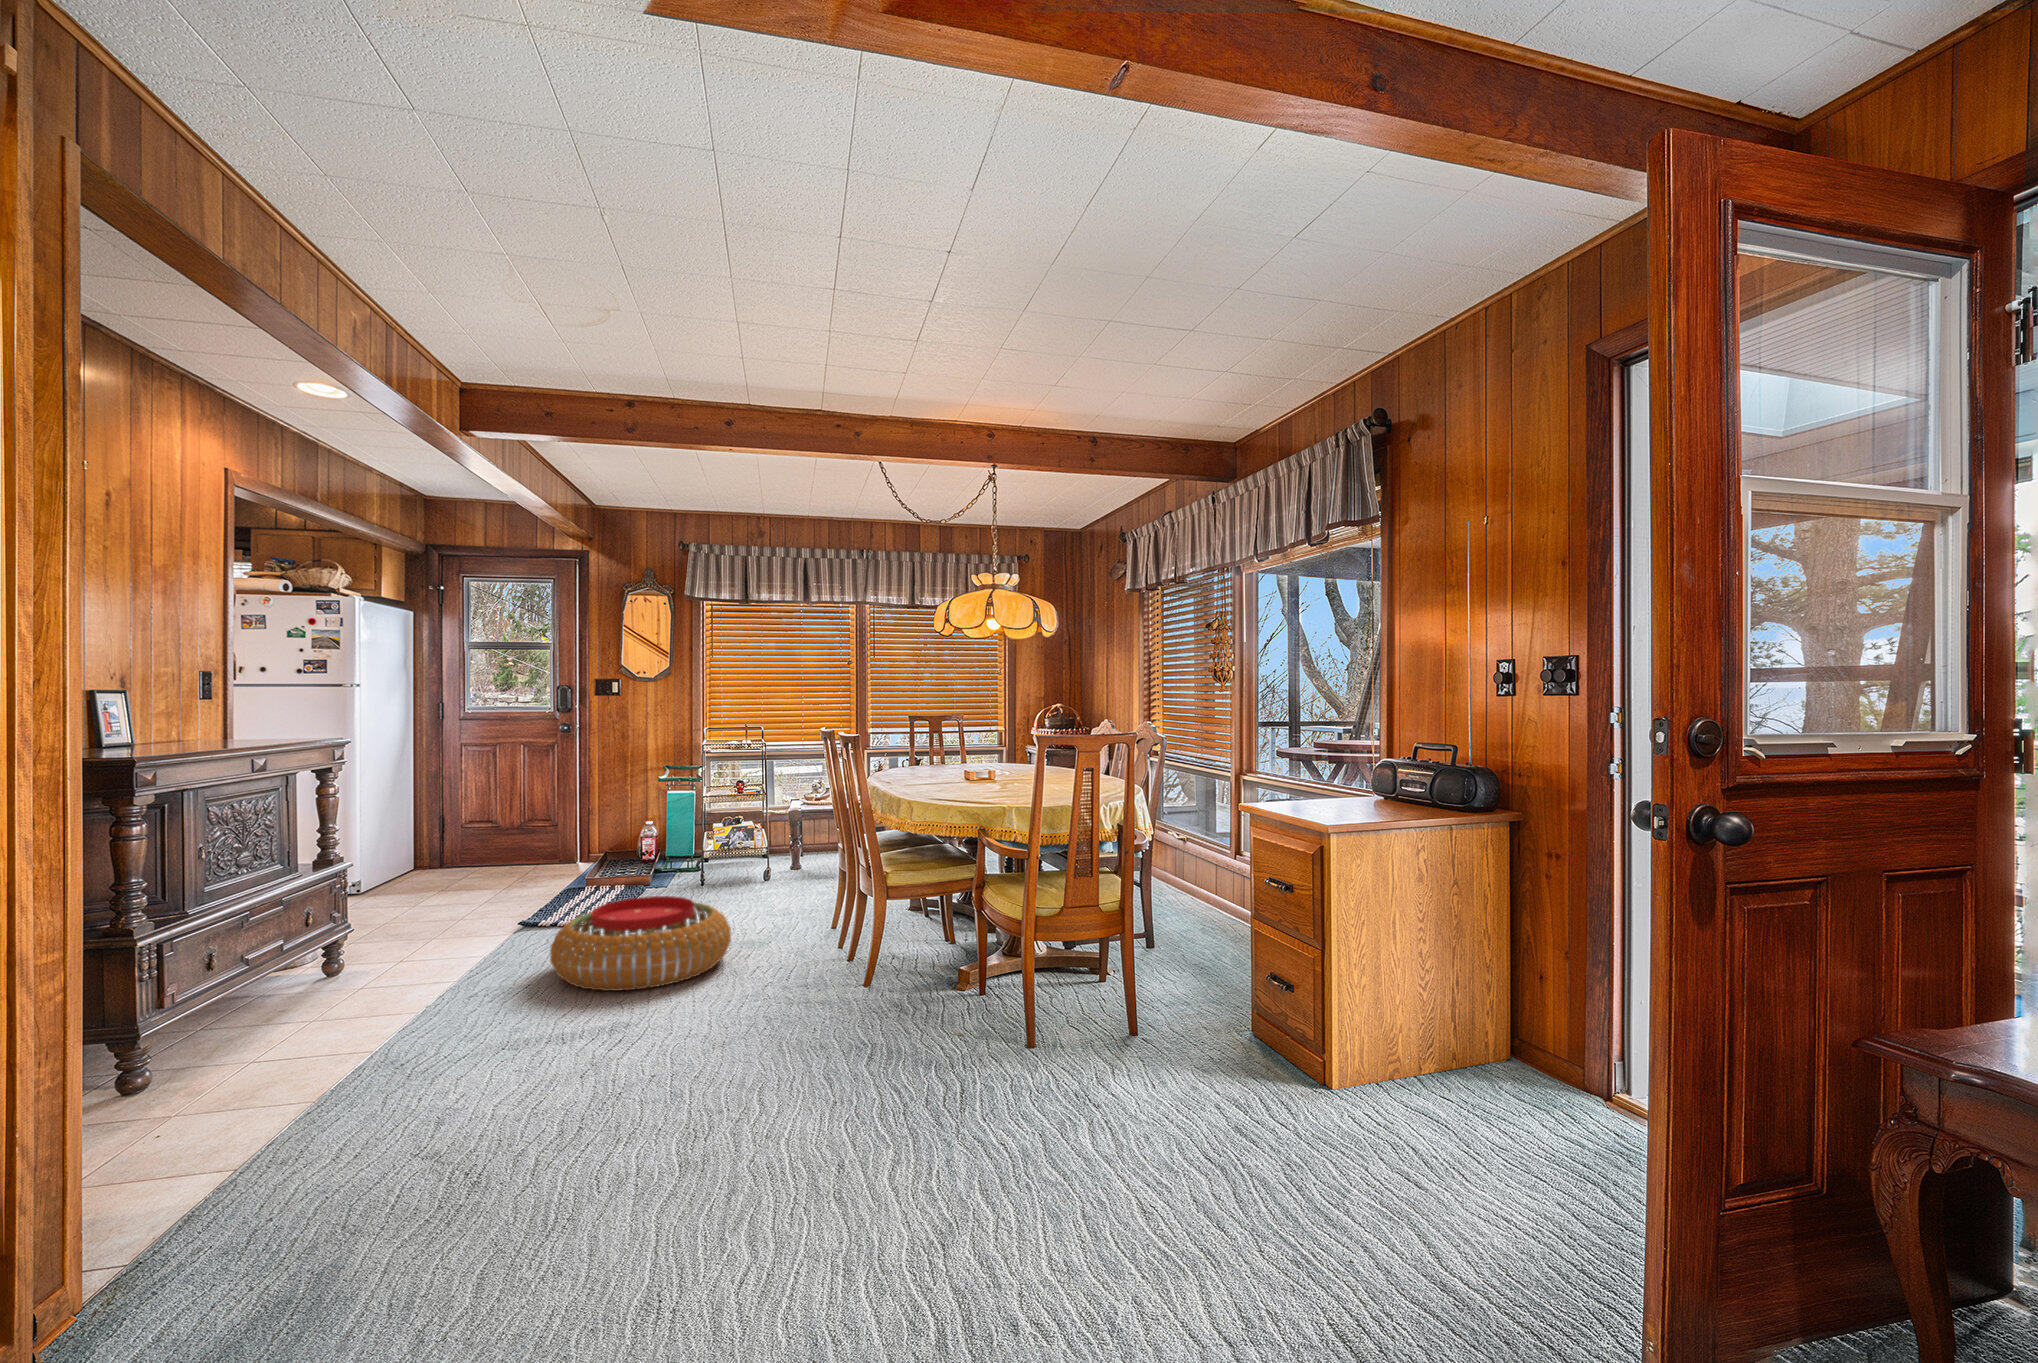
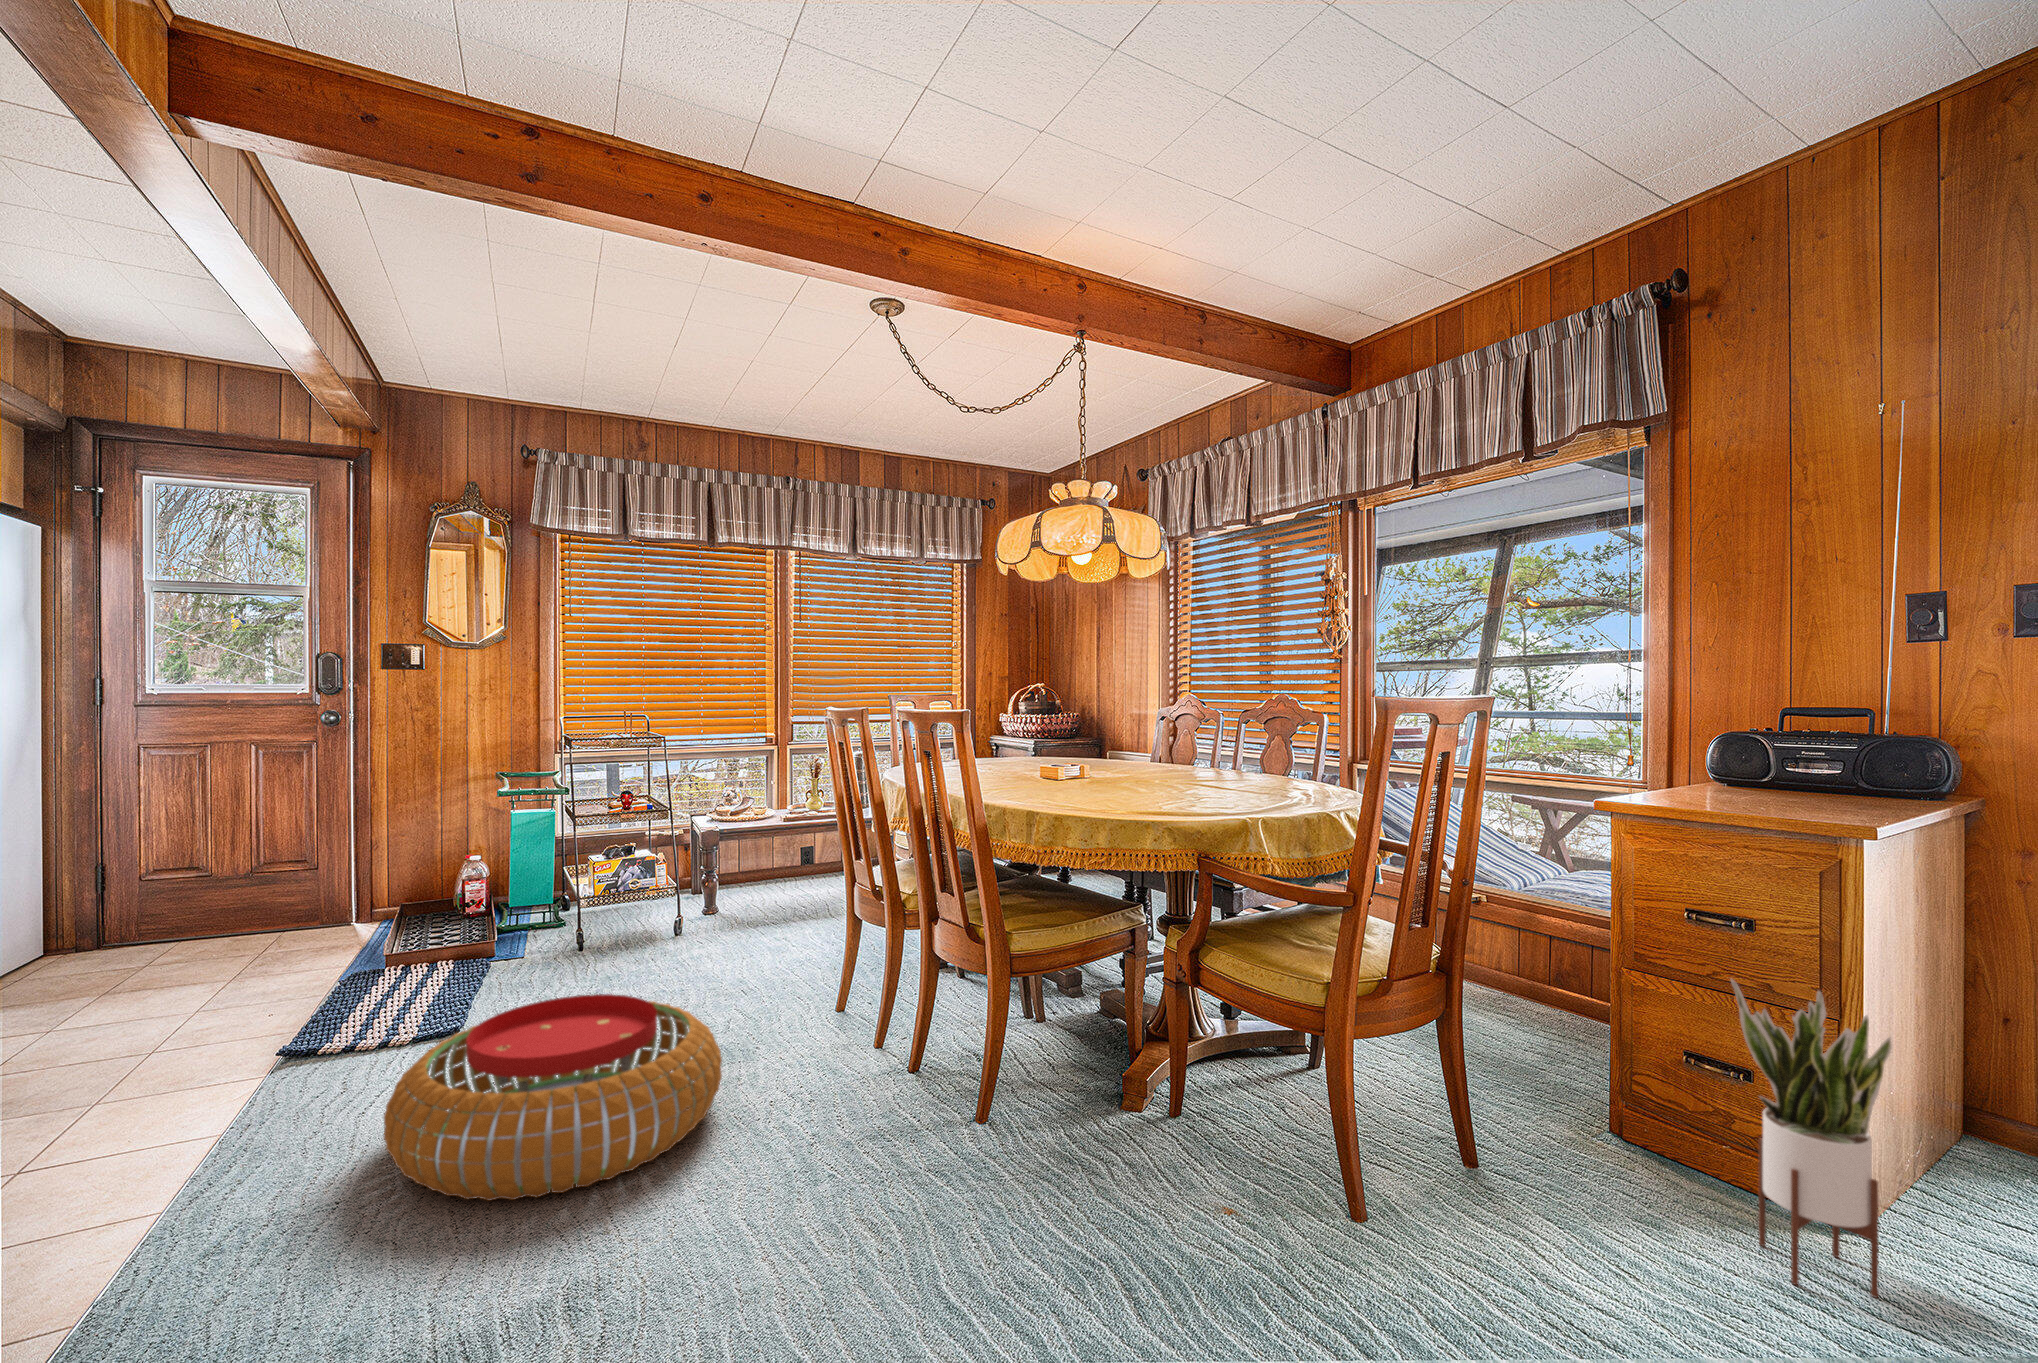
potted plant: none [1227,905,1291,1090] -> present [1731,979,1892,1298]

